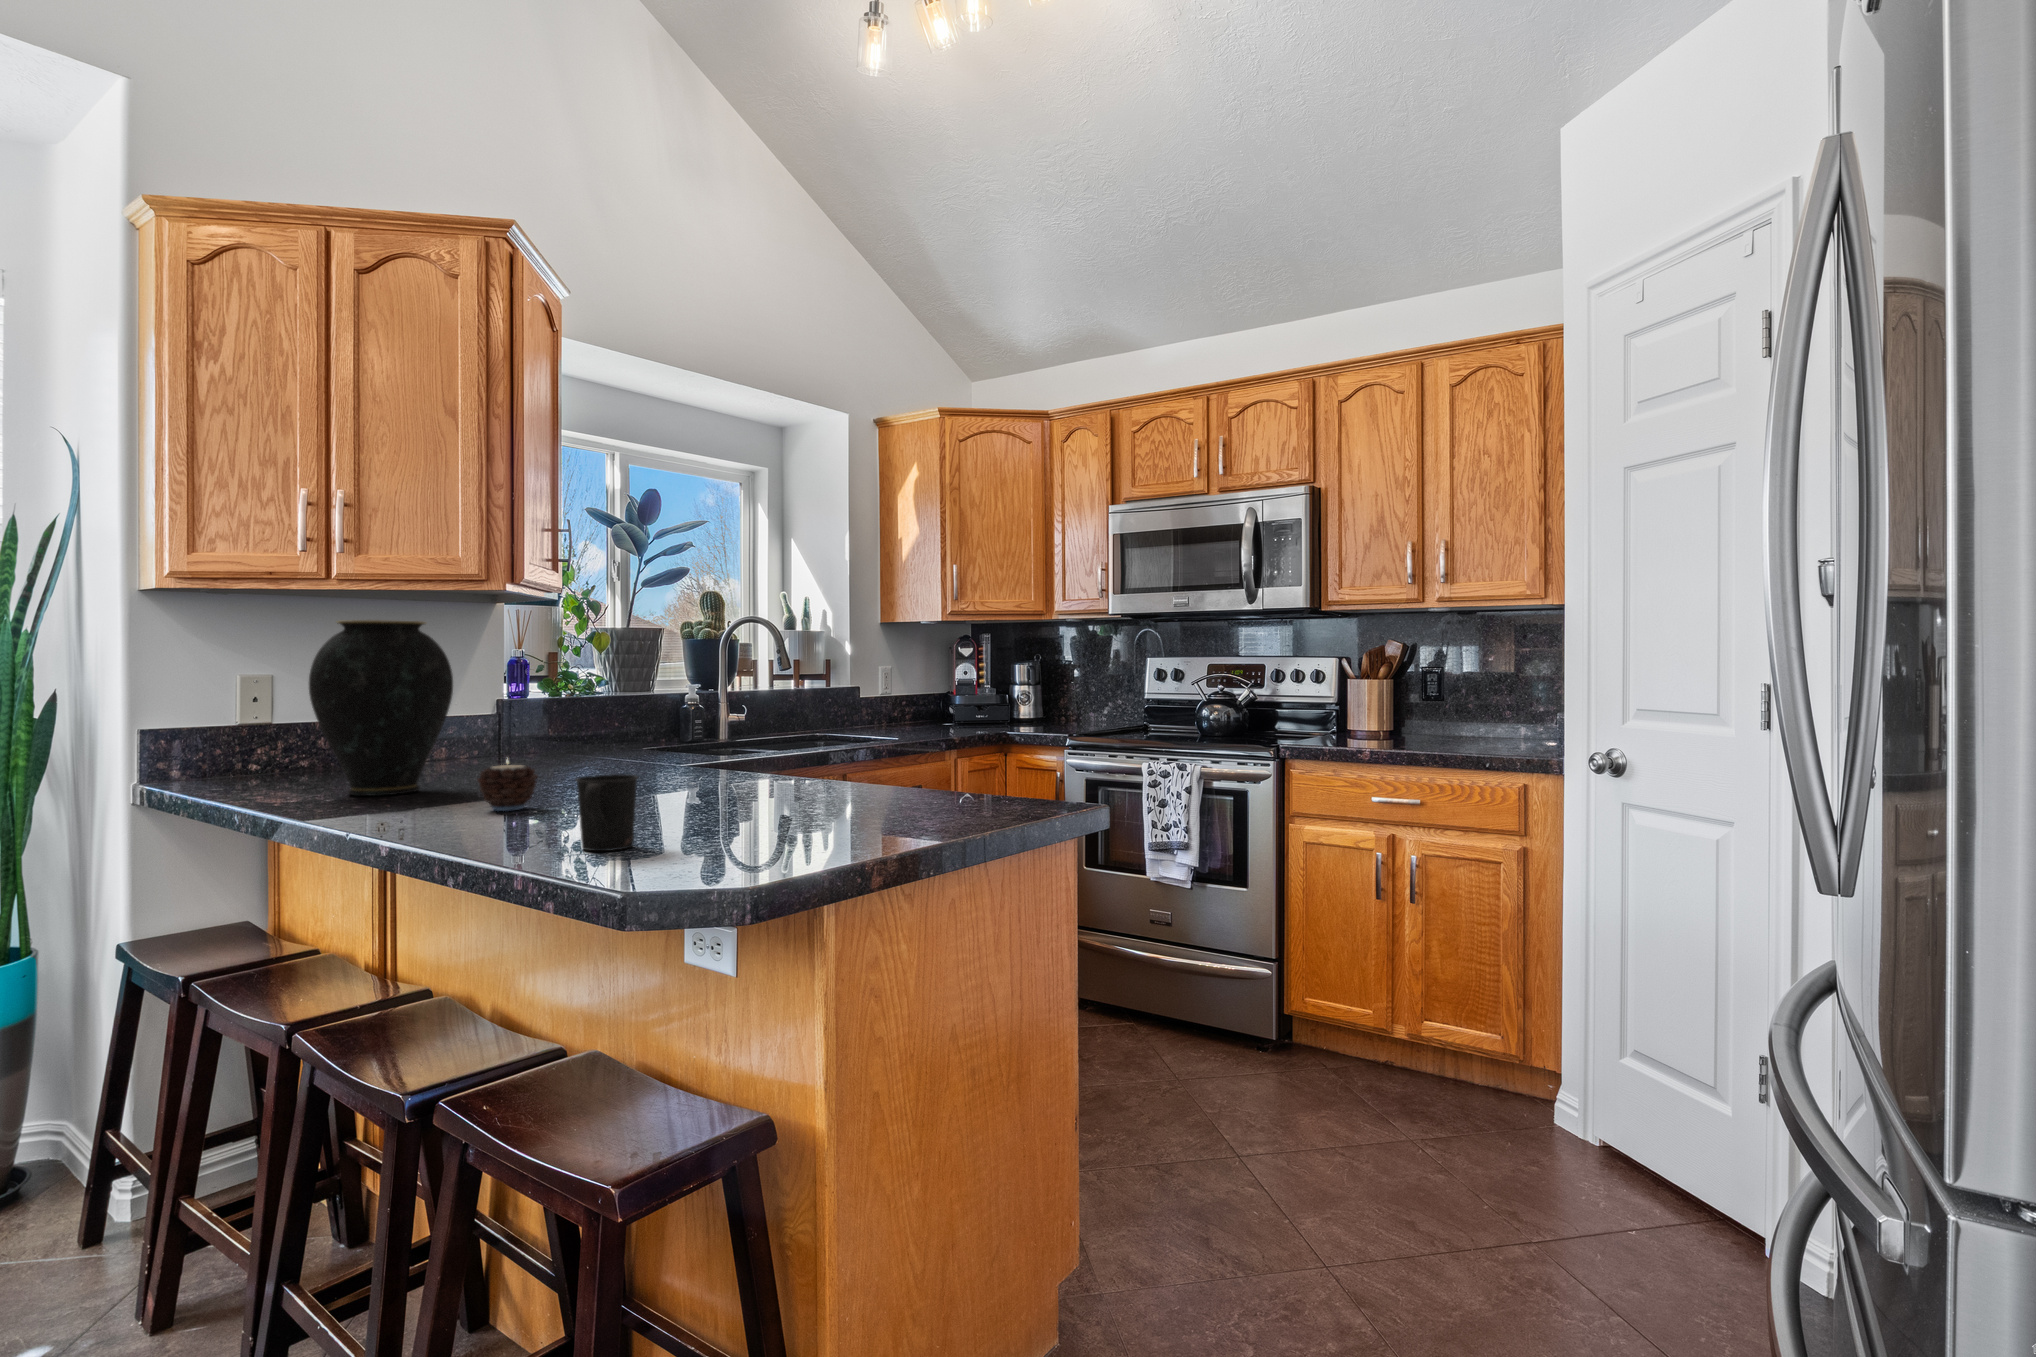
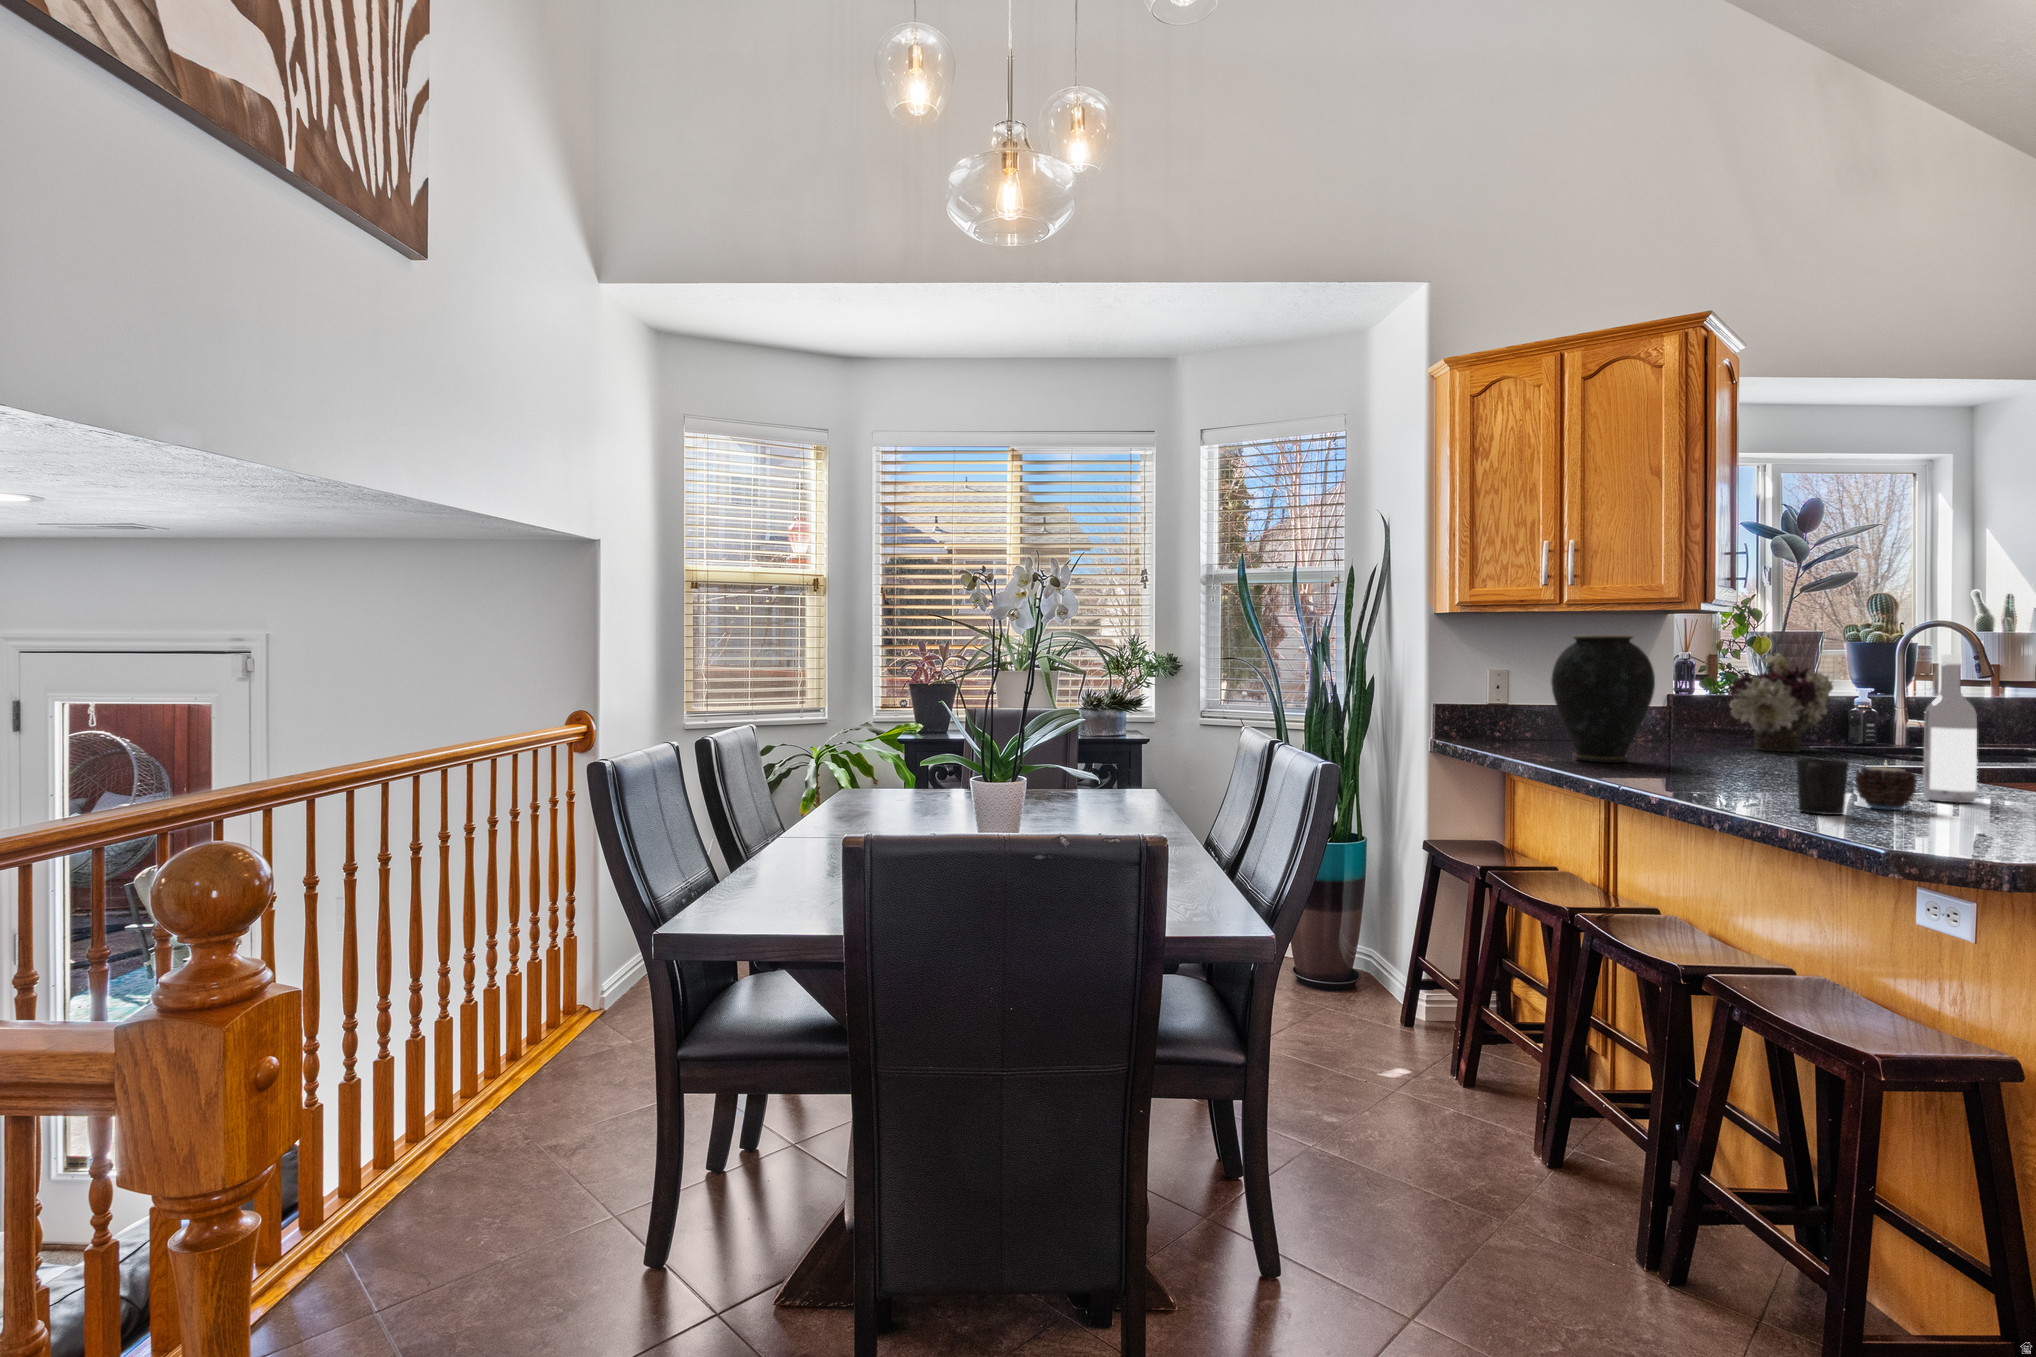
wine bottle: none [725,640,773,810] -> present [1923,654,1977,803]
flower arrangement: none [560,649,663,759] -> present [1729,654,1833,752]
candle: present [478,765,537,811] -> present [1855,767,1917,810]

